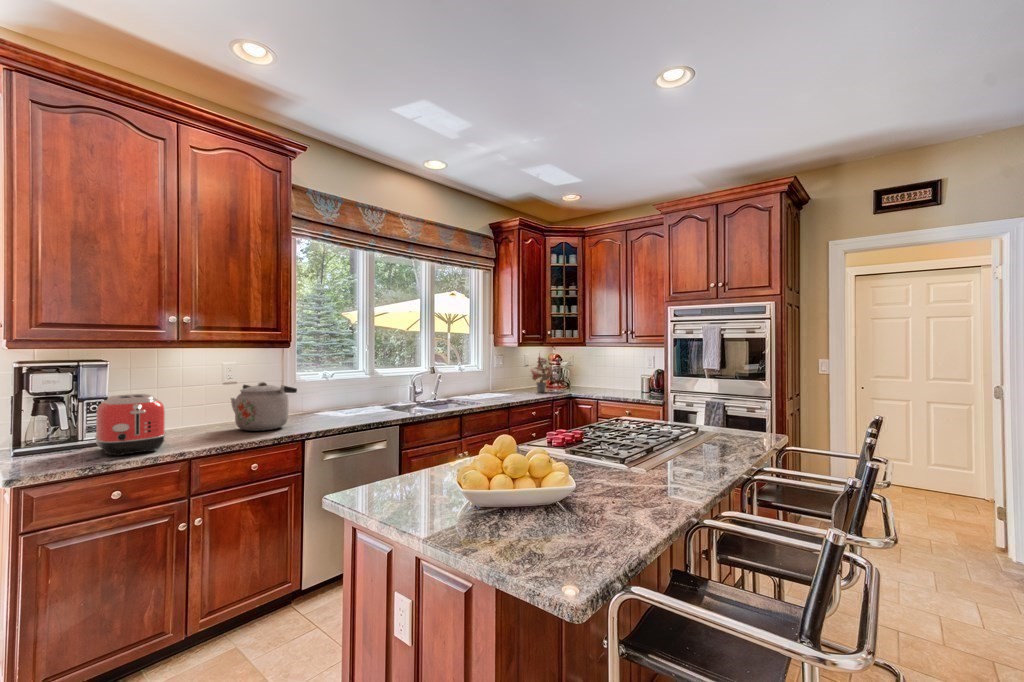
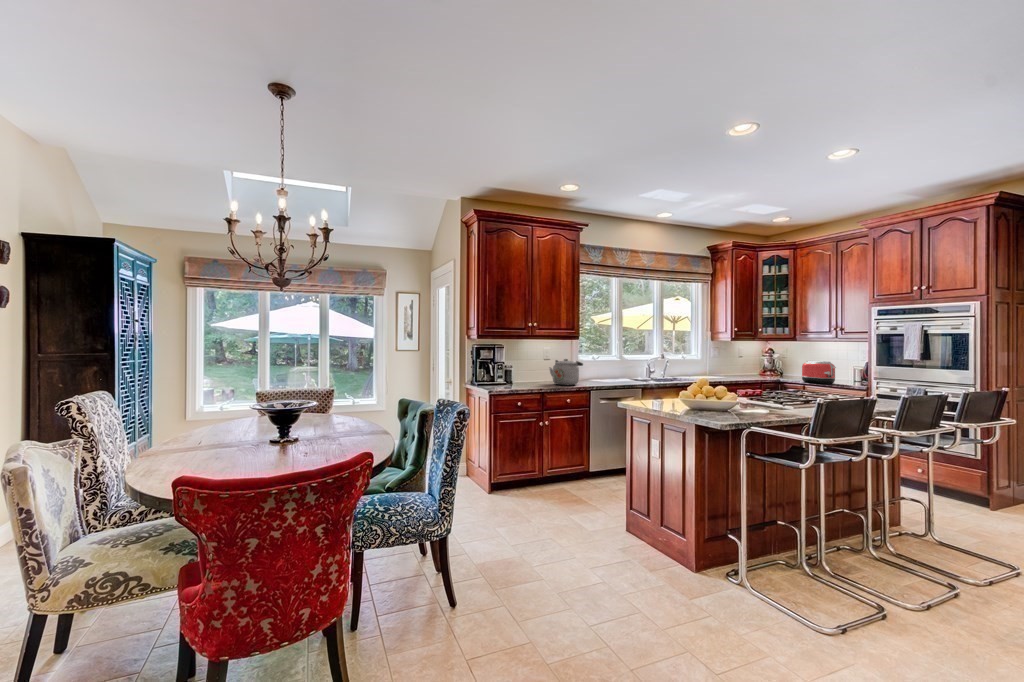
potted plant: present [531,356,556,392] -> none [743,344,767,377]
toaster: present [95,394,166,456] -> present [802,361,836,384]

